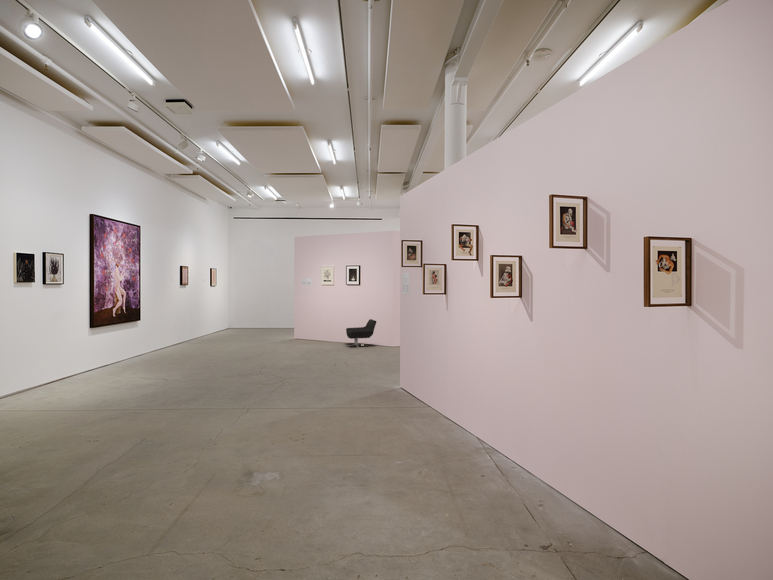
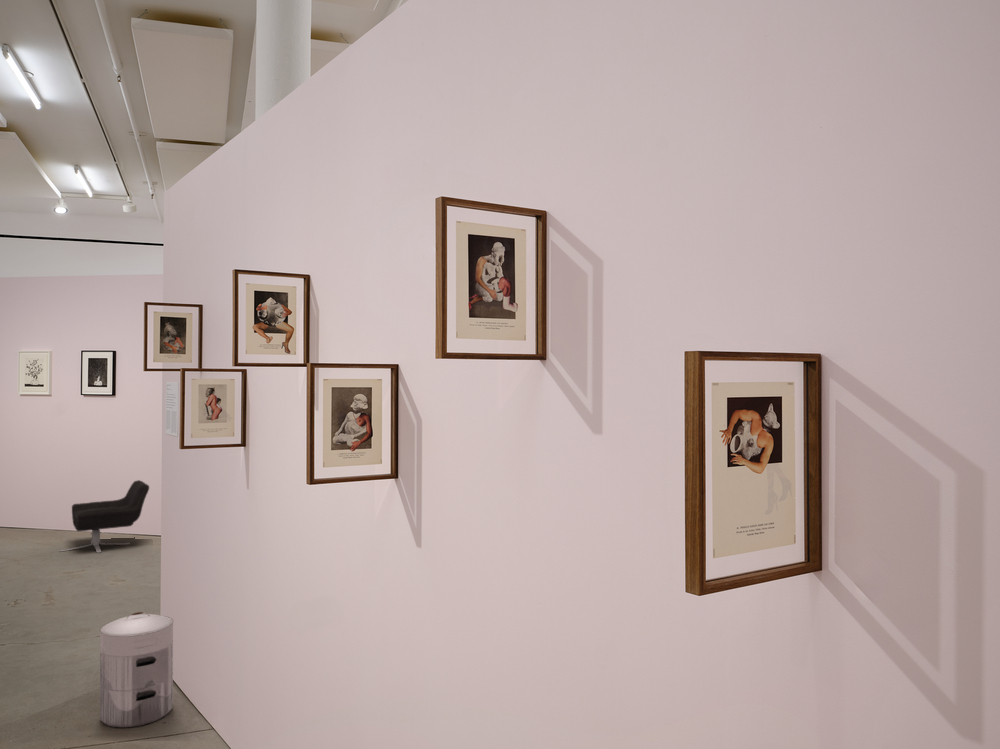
waste bin: none [387,358,412,400] -> present [100,612,173,728]

